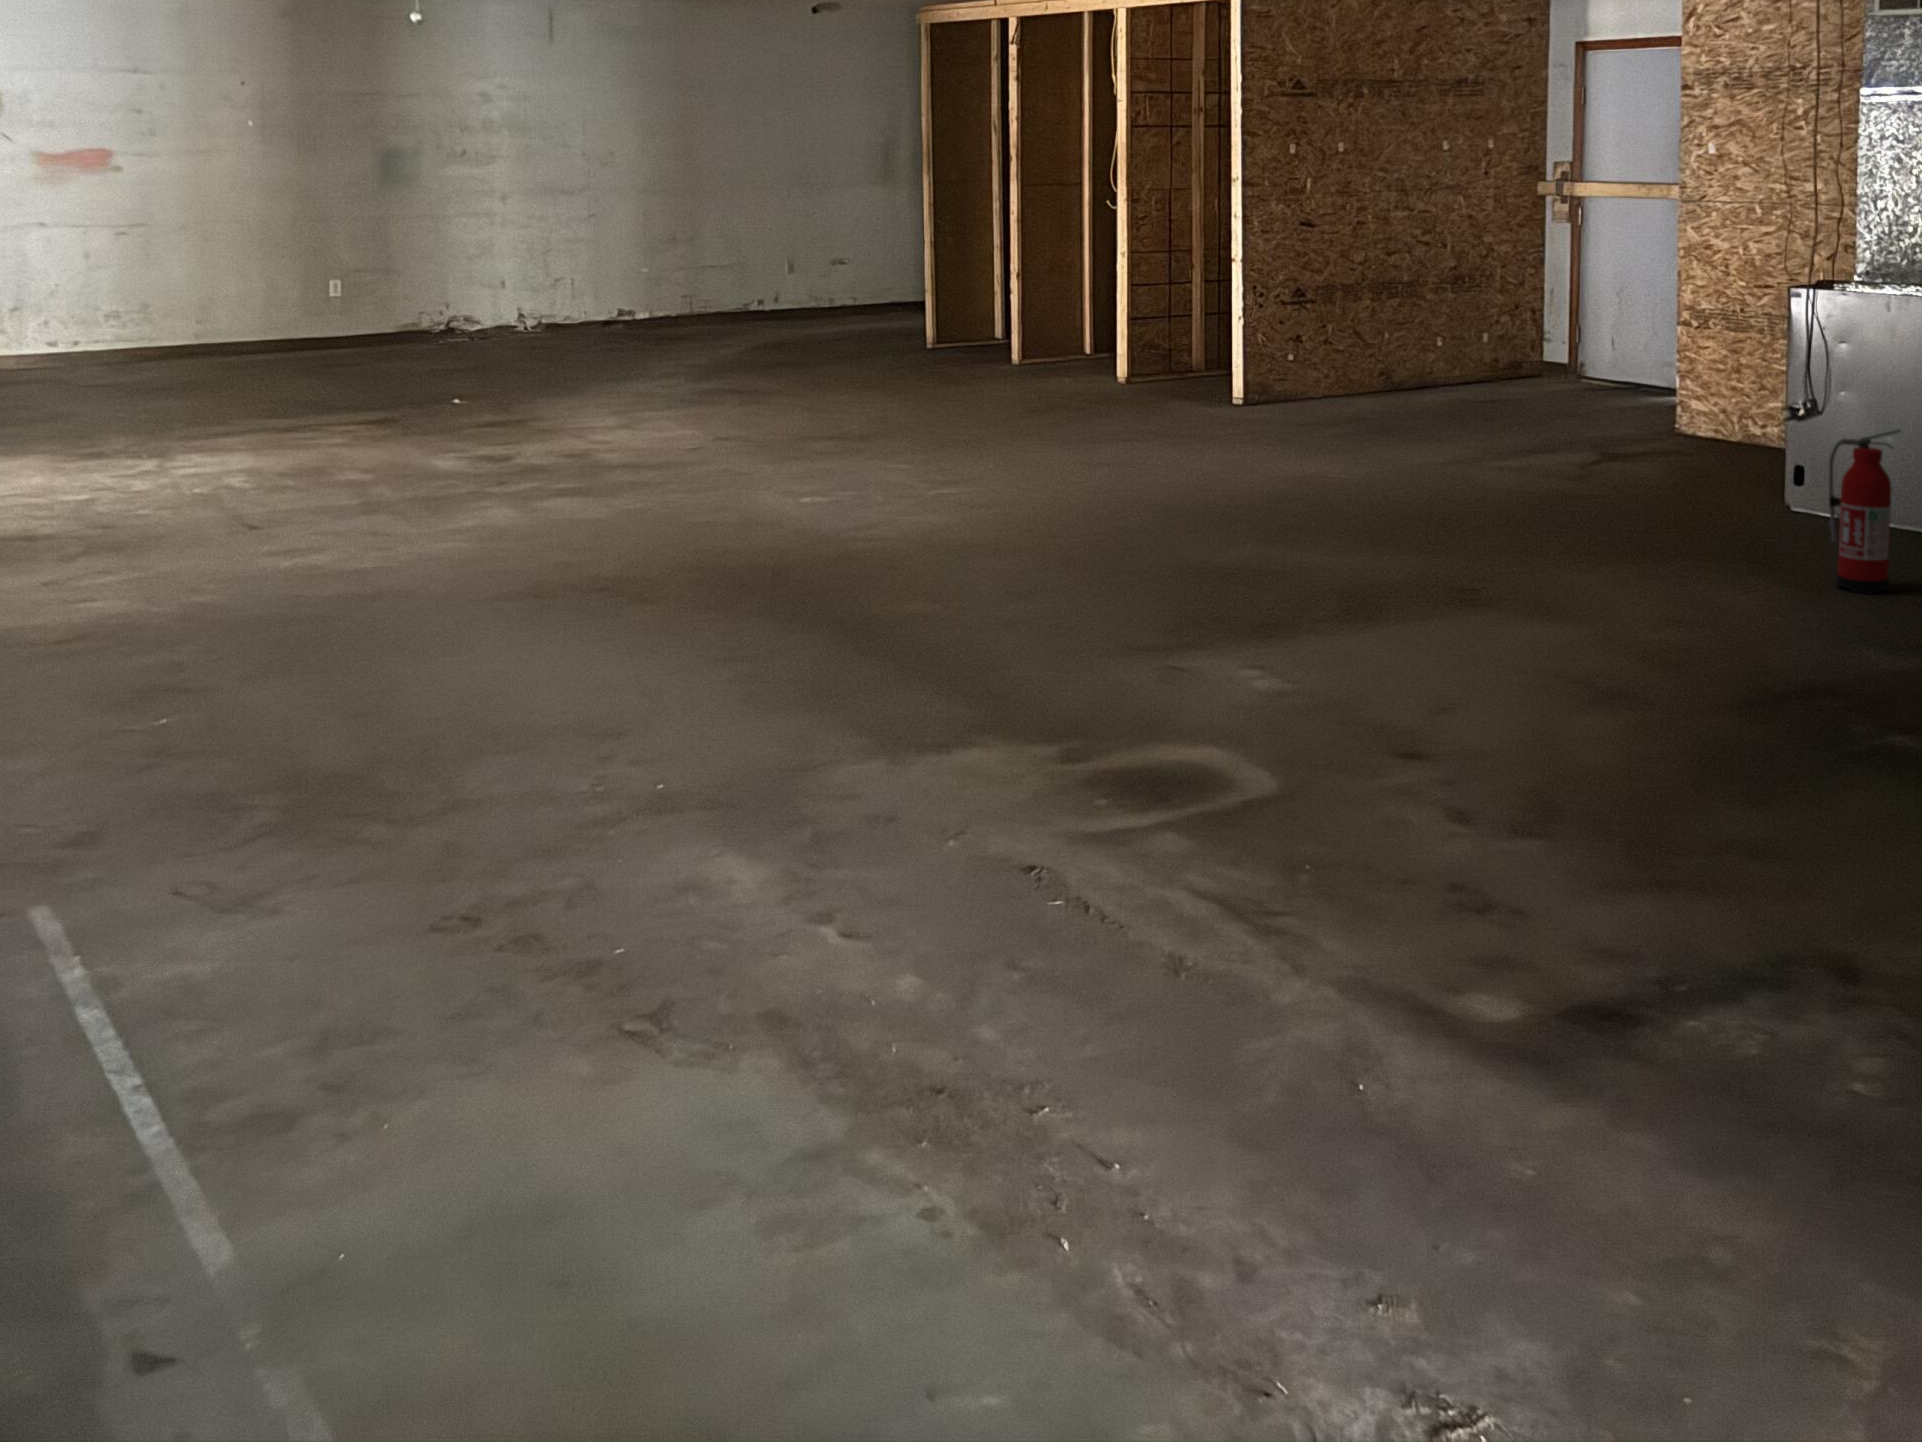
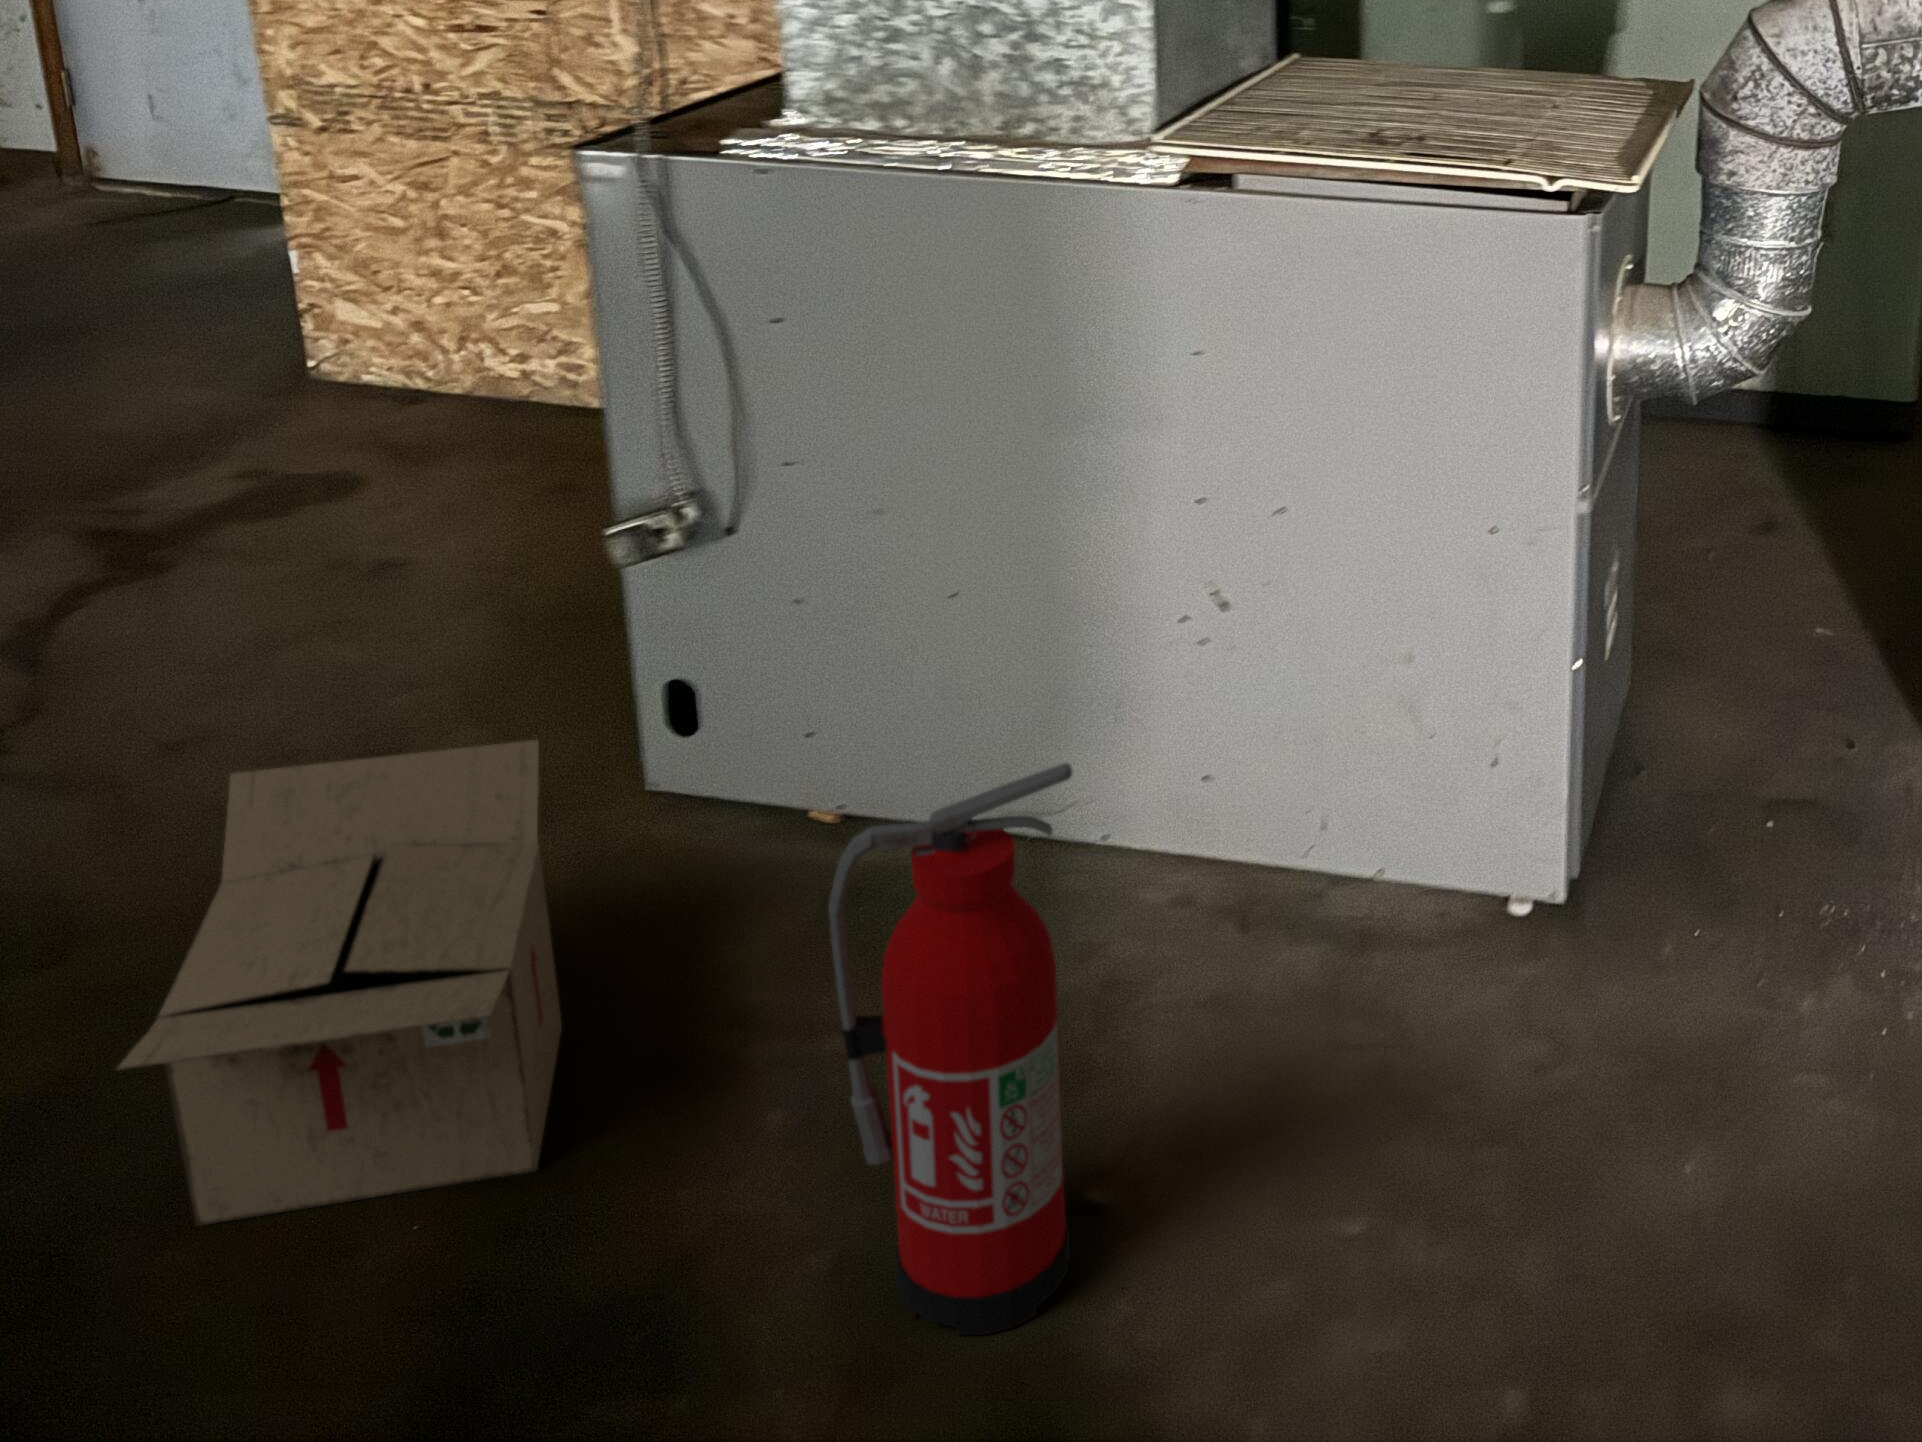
cardboard box: none [1647,449,1758,558] -> present [117,740,562,1226]

